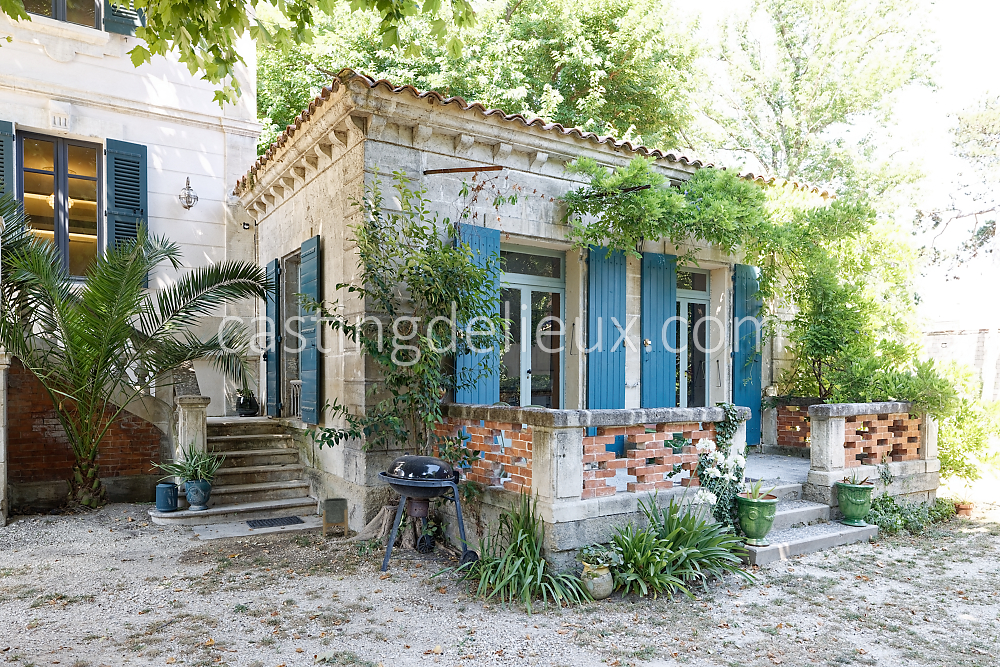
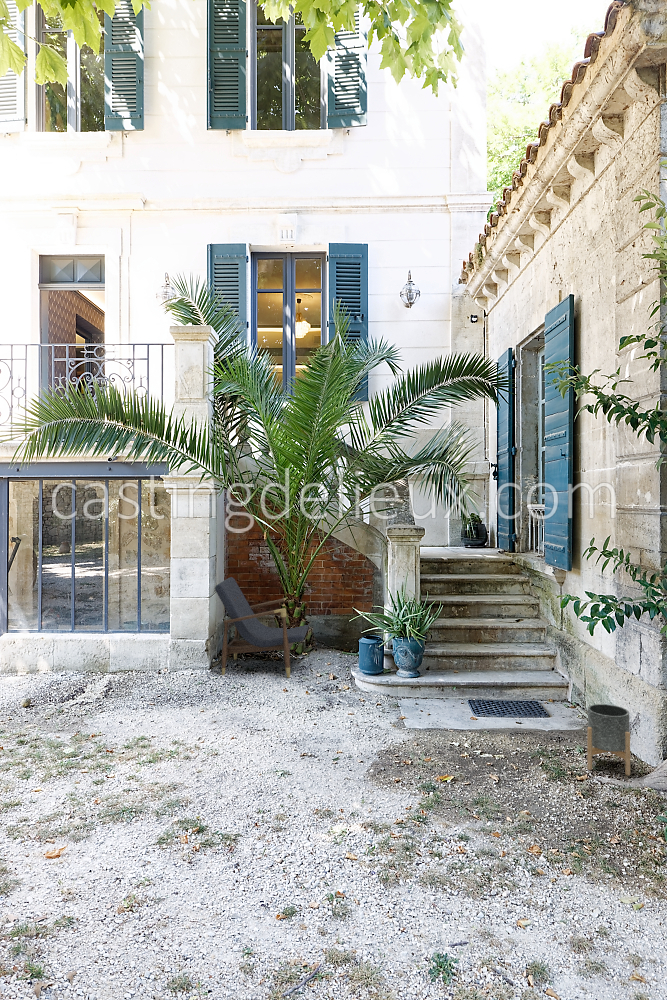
lounge chair: none [14,449,102,533] -> present [215,577,309,678]

